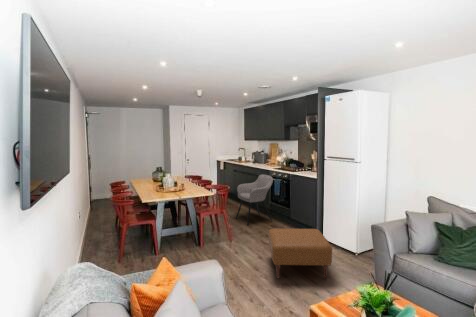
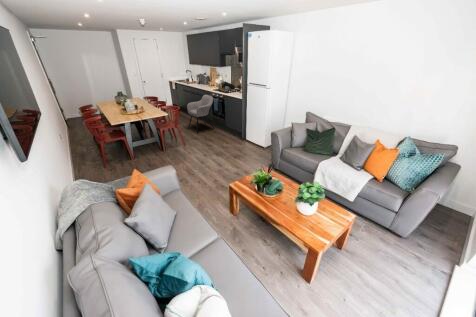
ottoman: present [269,229,332,279] -> none [210,135,249,168]

